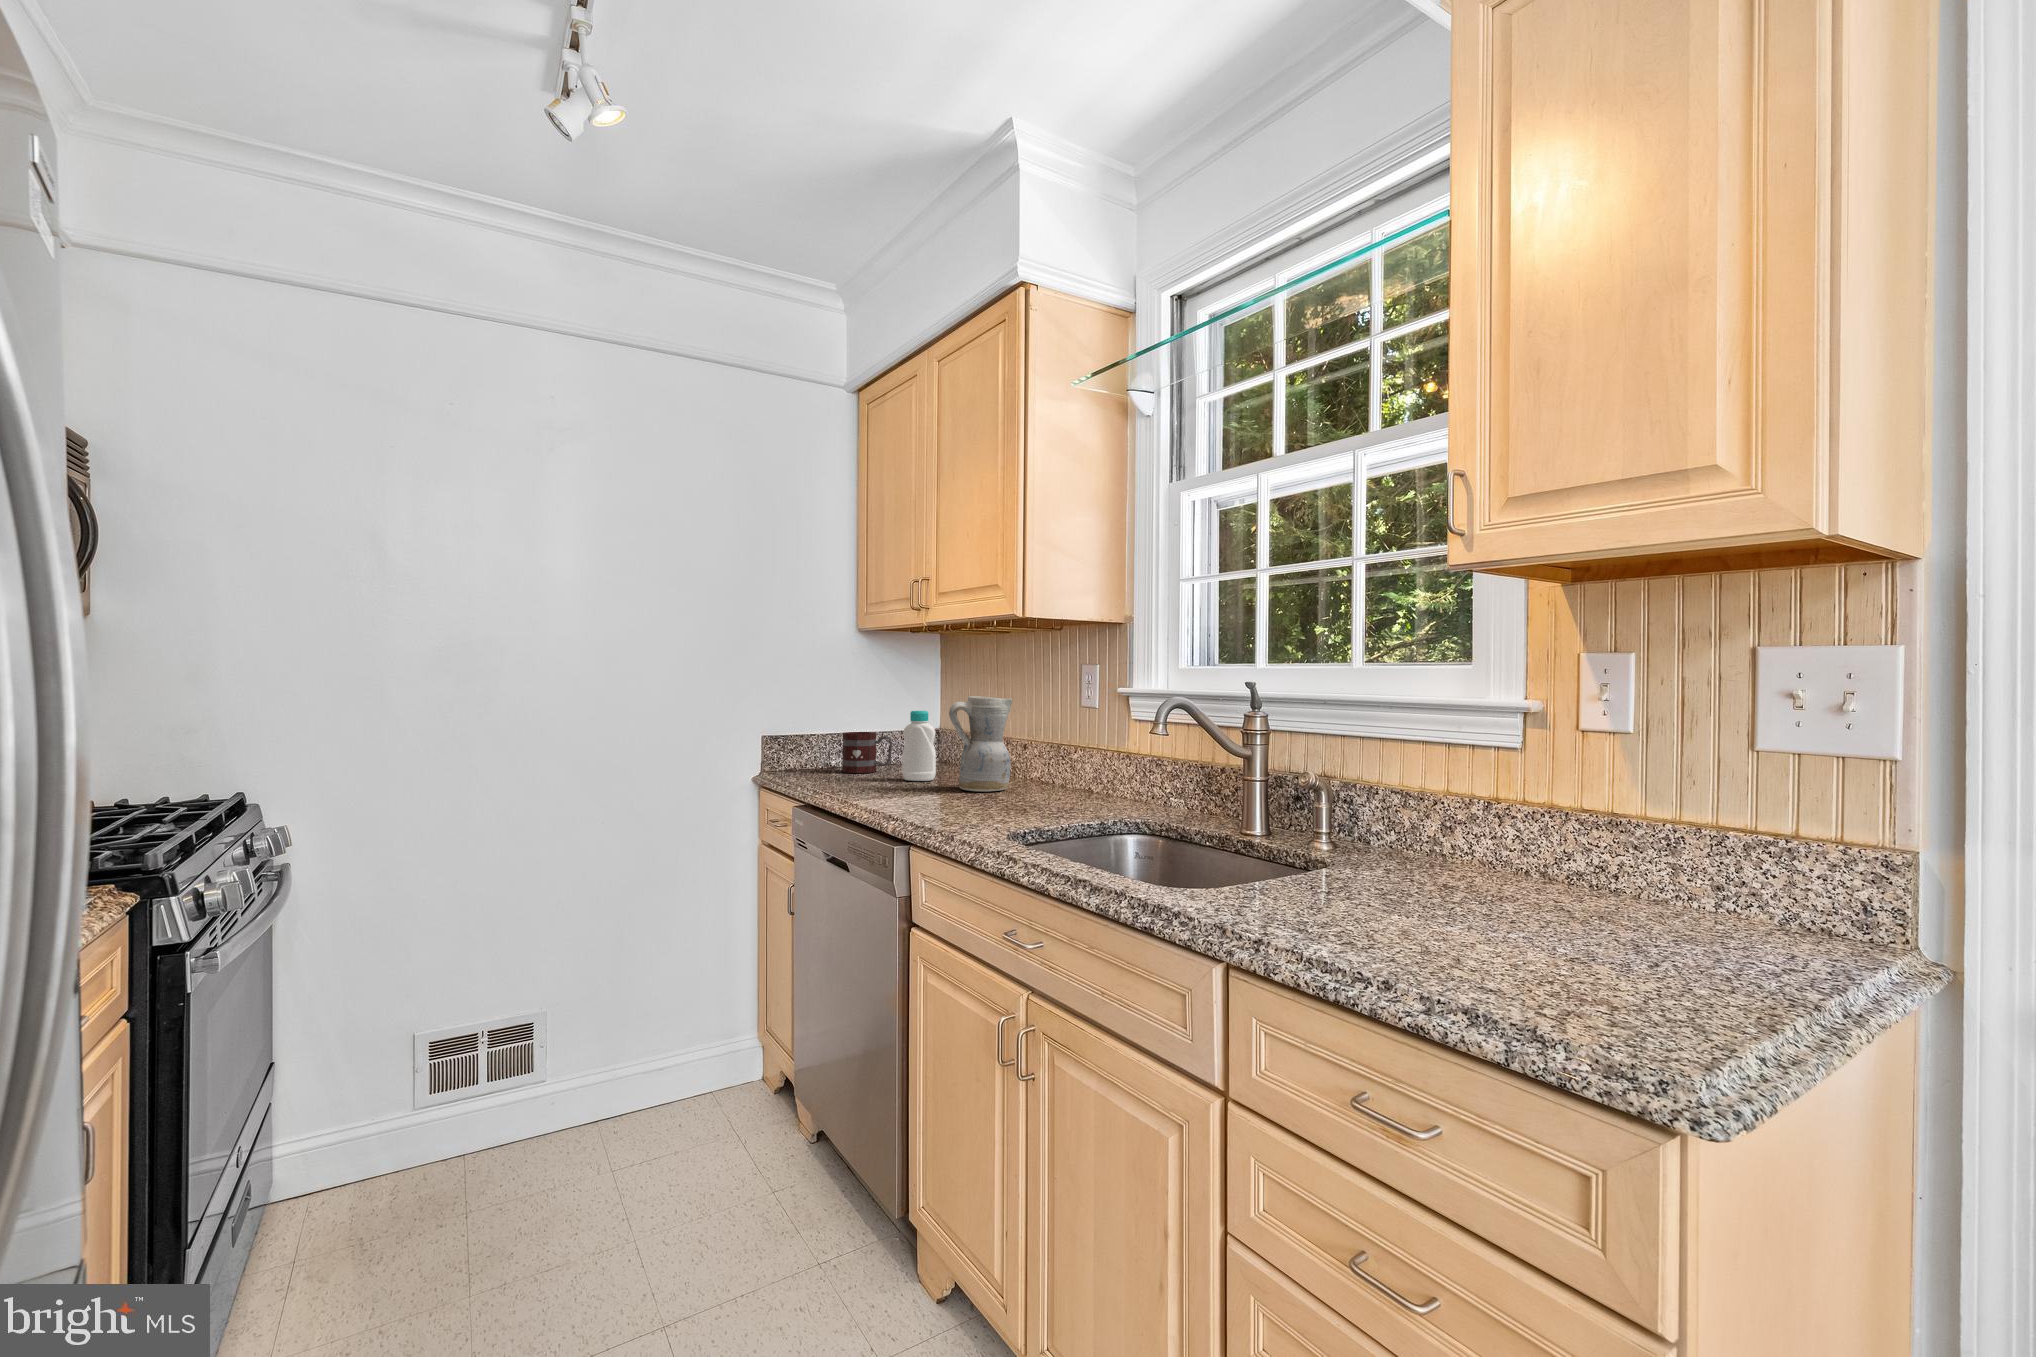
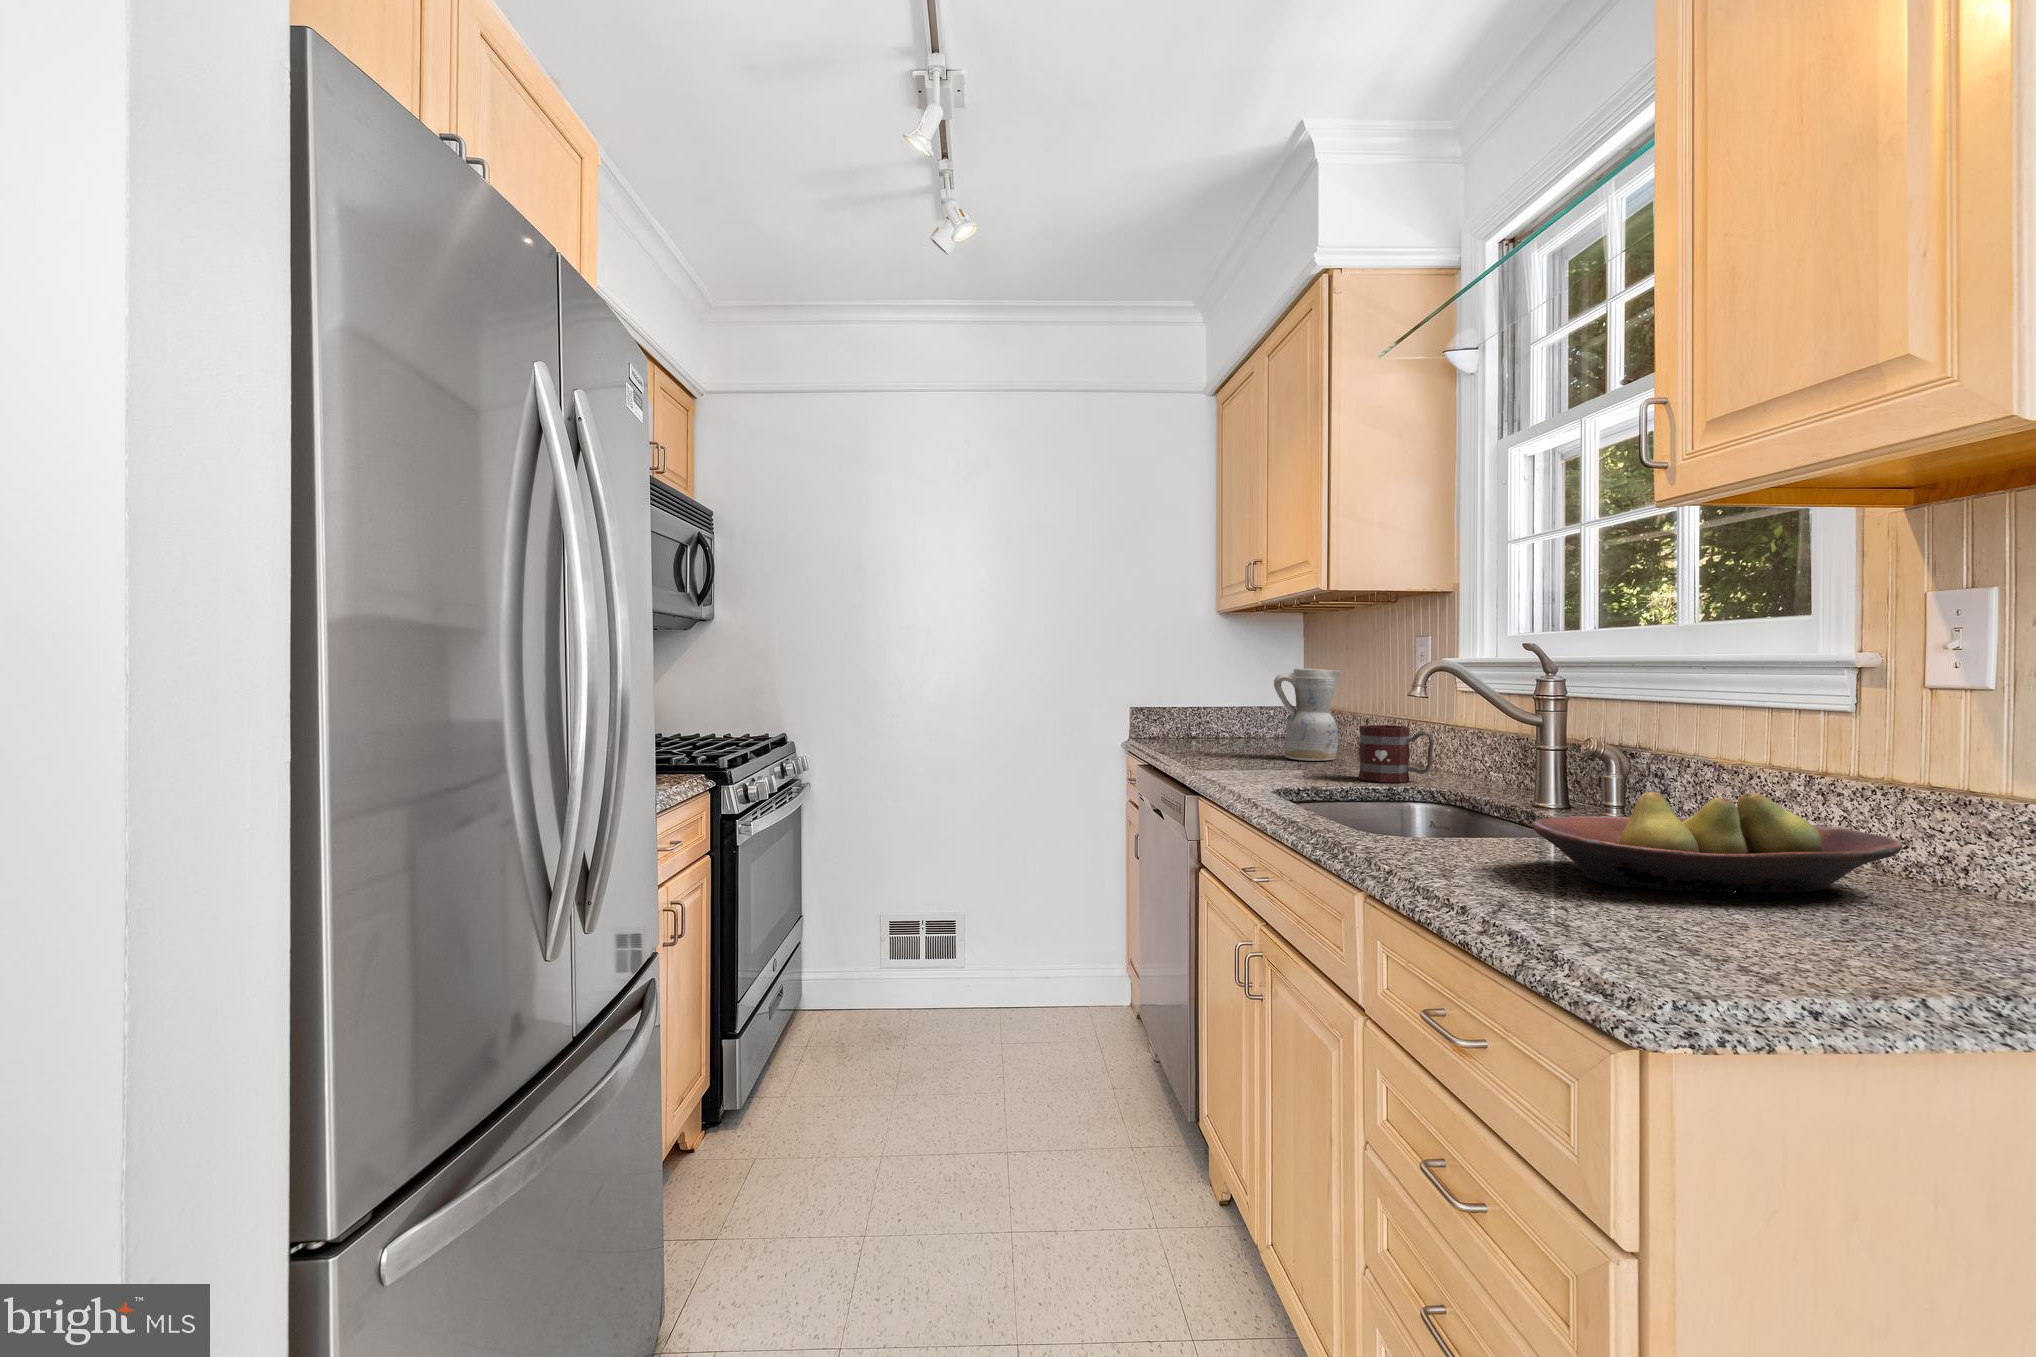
bottle: present [902,711,936,781] -> none [1242,684,1274,751]
mug: present [842,732,892,773] -> present [1359,725,1434,782]
fruit bowl: none [1344,827,1603,924] -> present [1532,791,1902,893]

